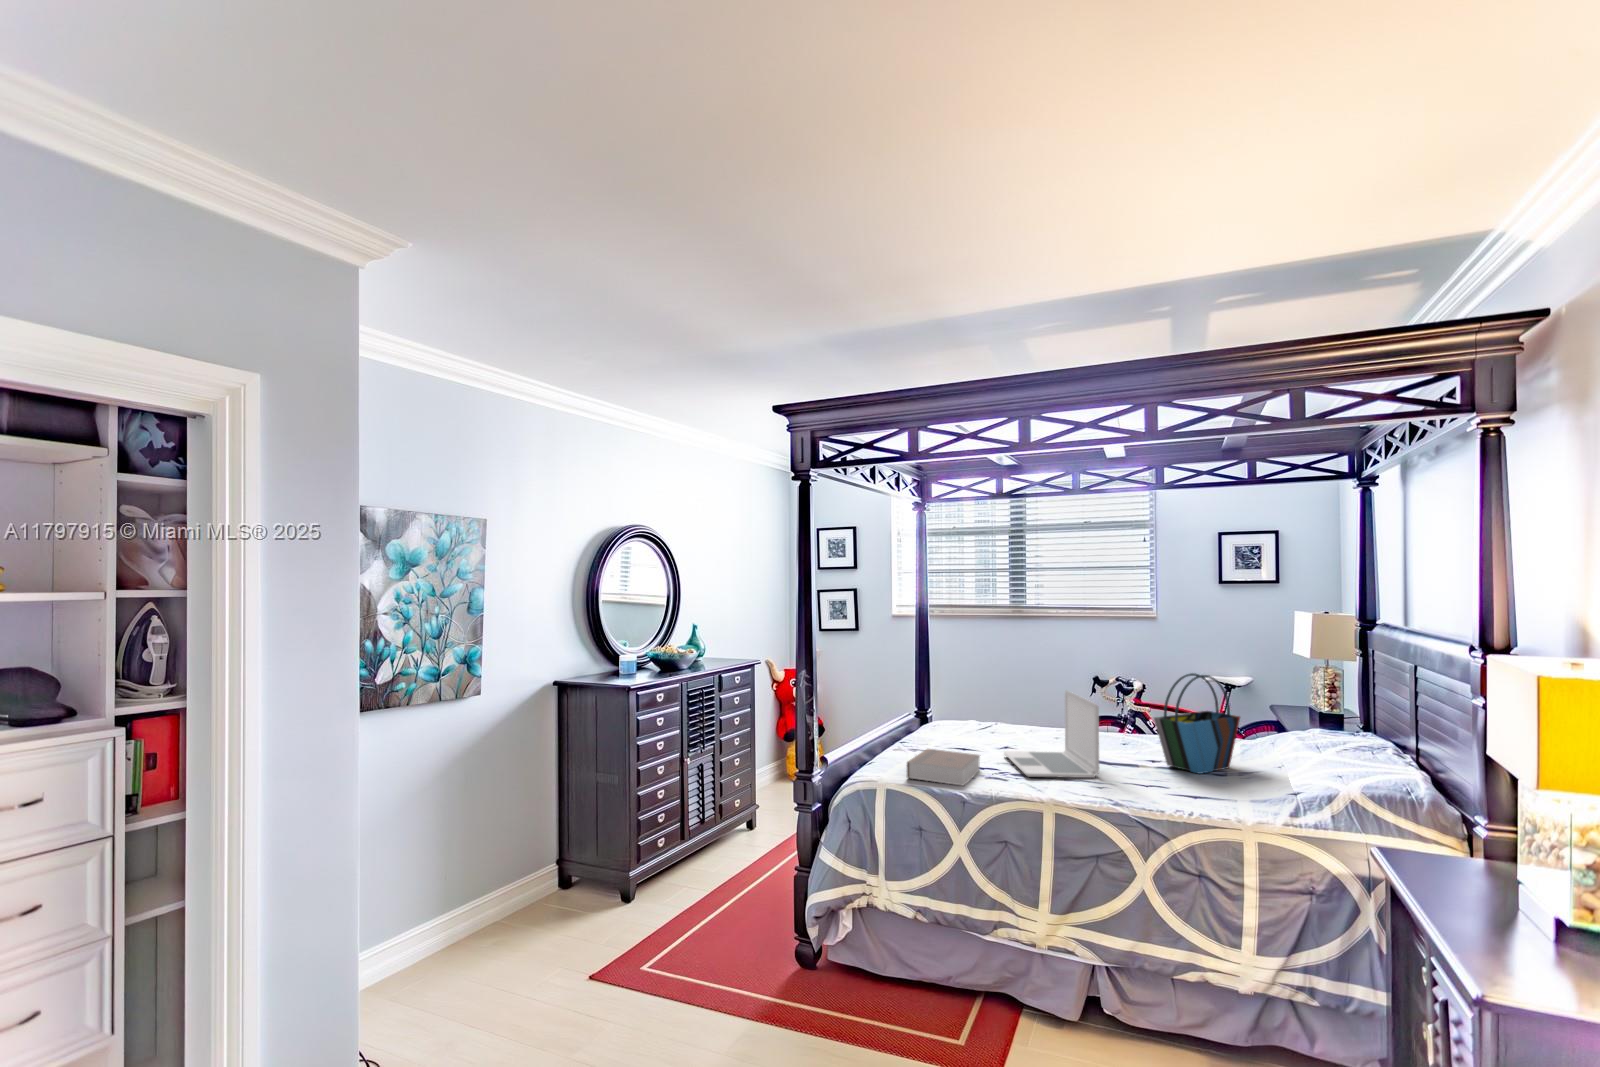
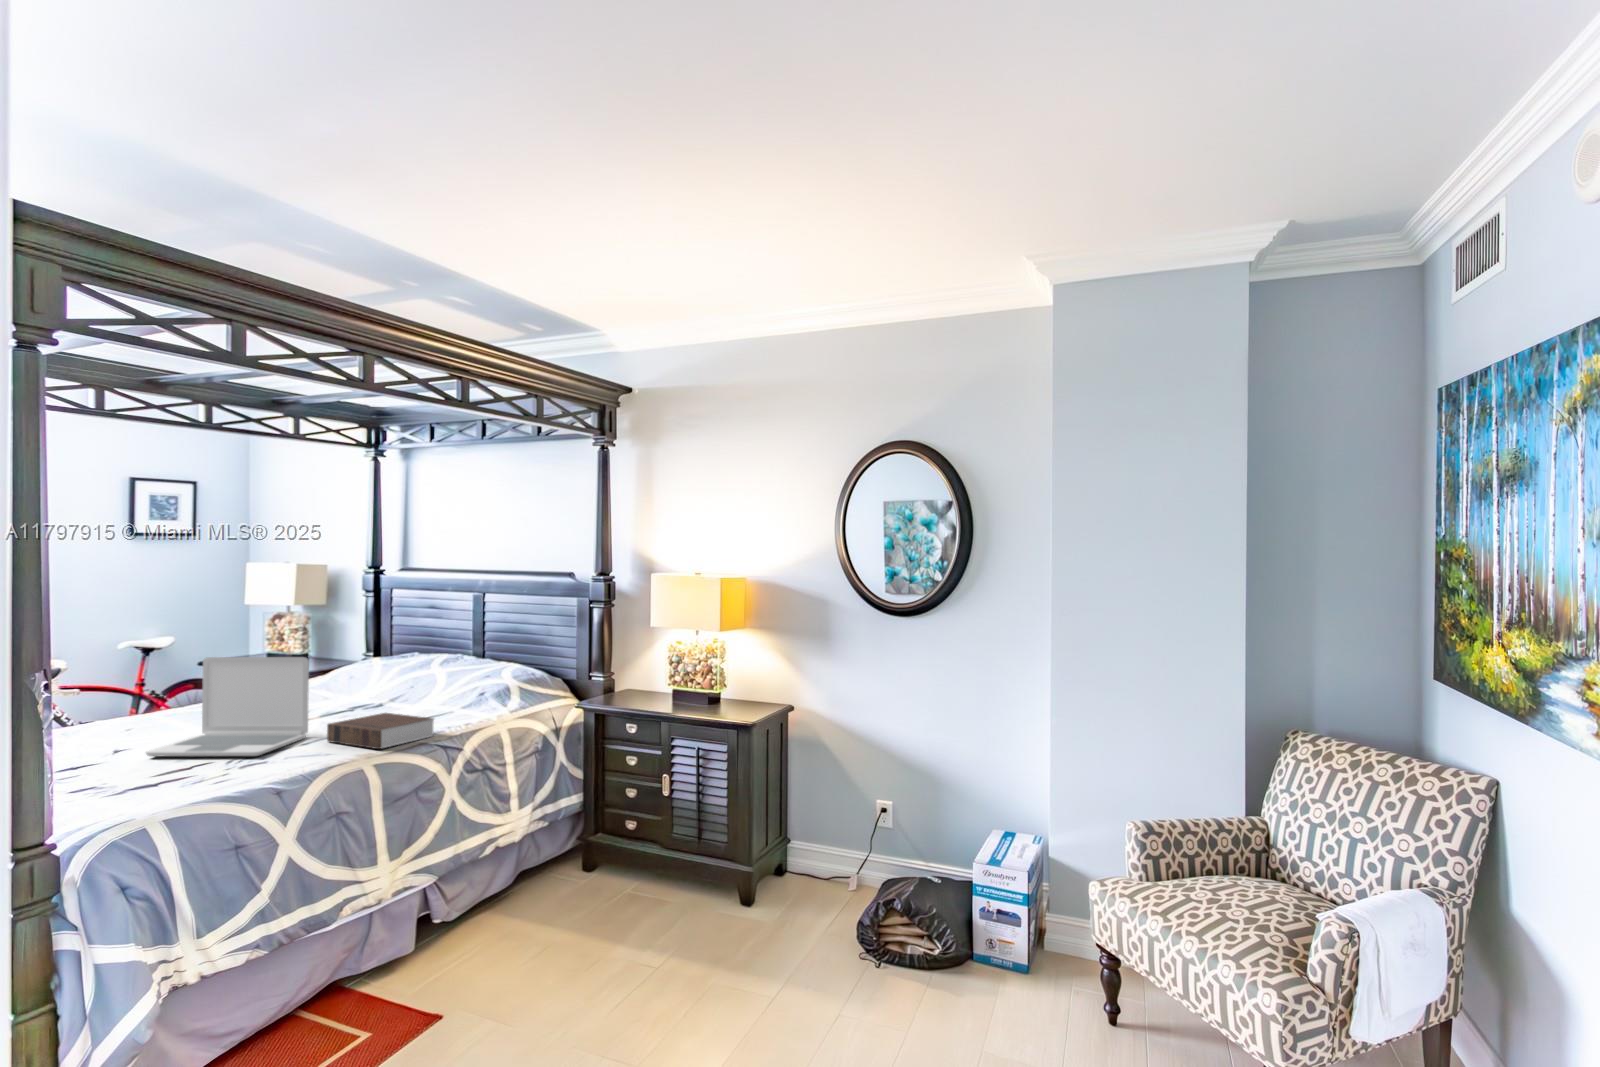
tote bag: present [1154,673,1240,774] -> none [318,617,360,715]
book: present [907,749,980,786] -> present [327,713,434,749]

